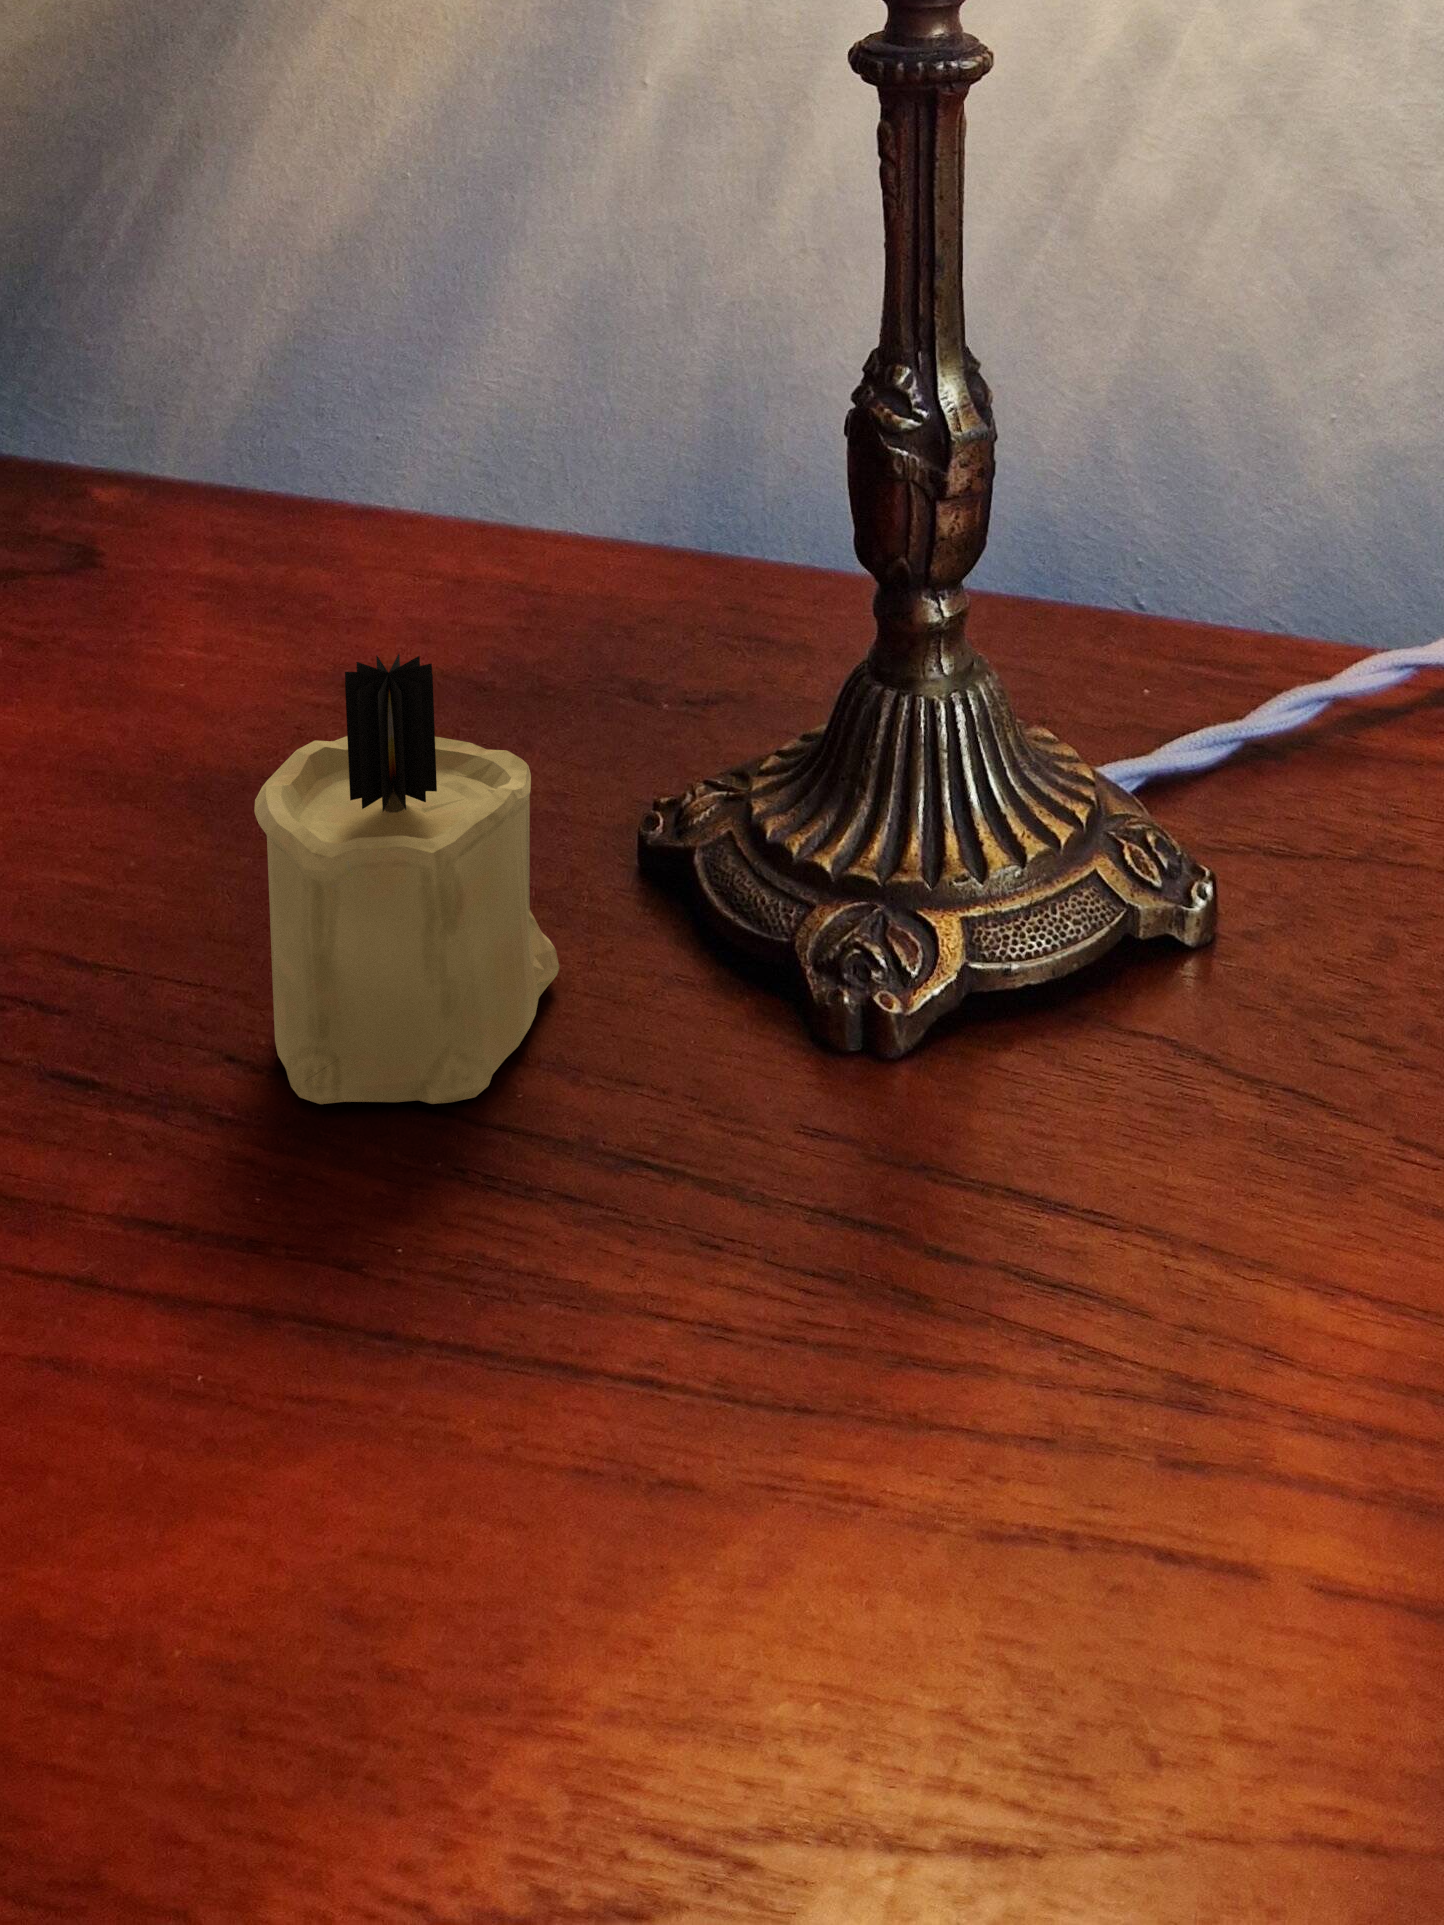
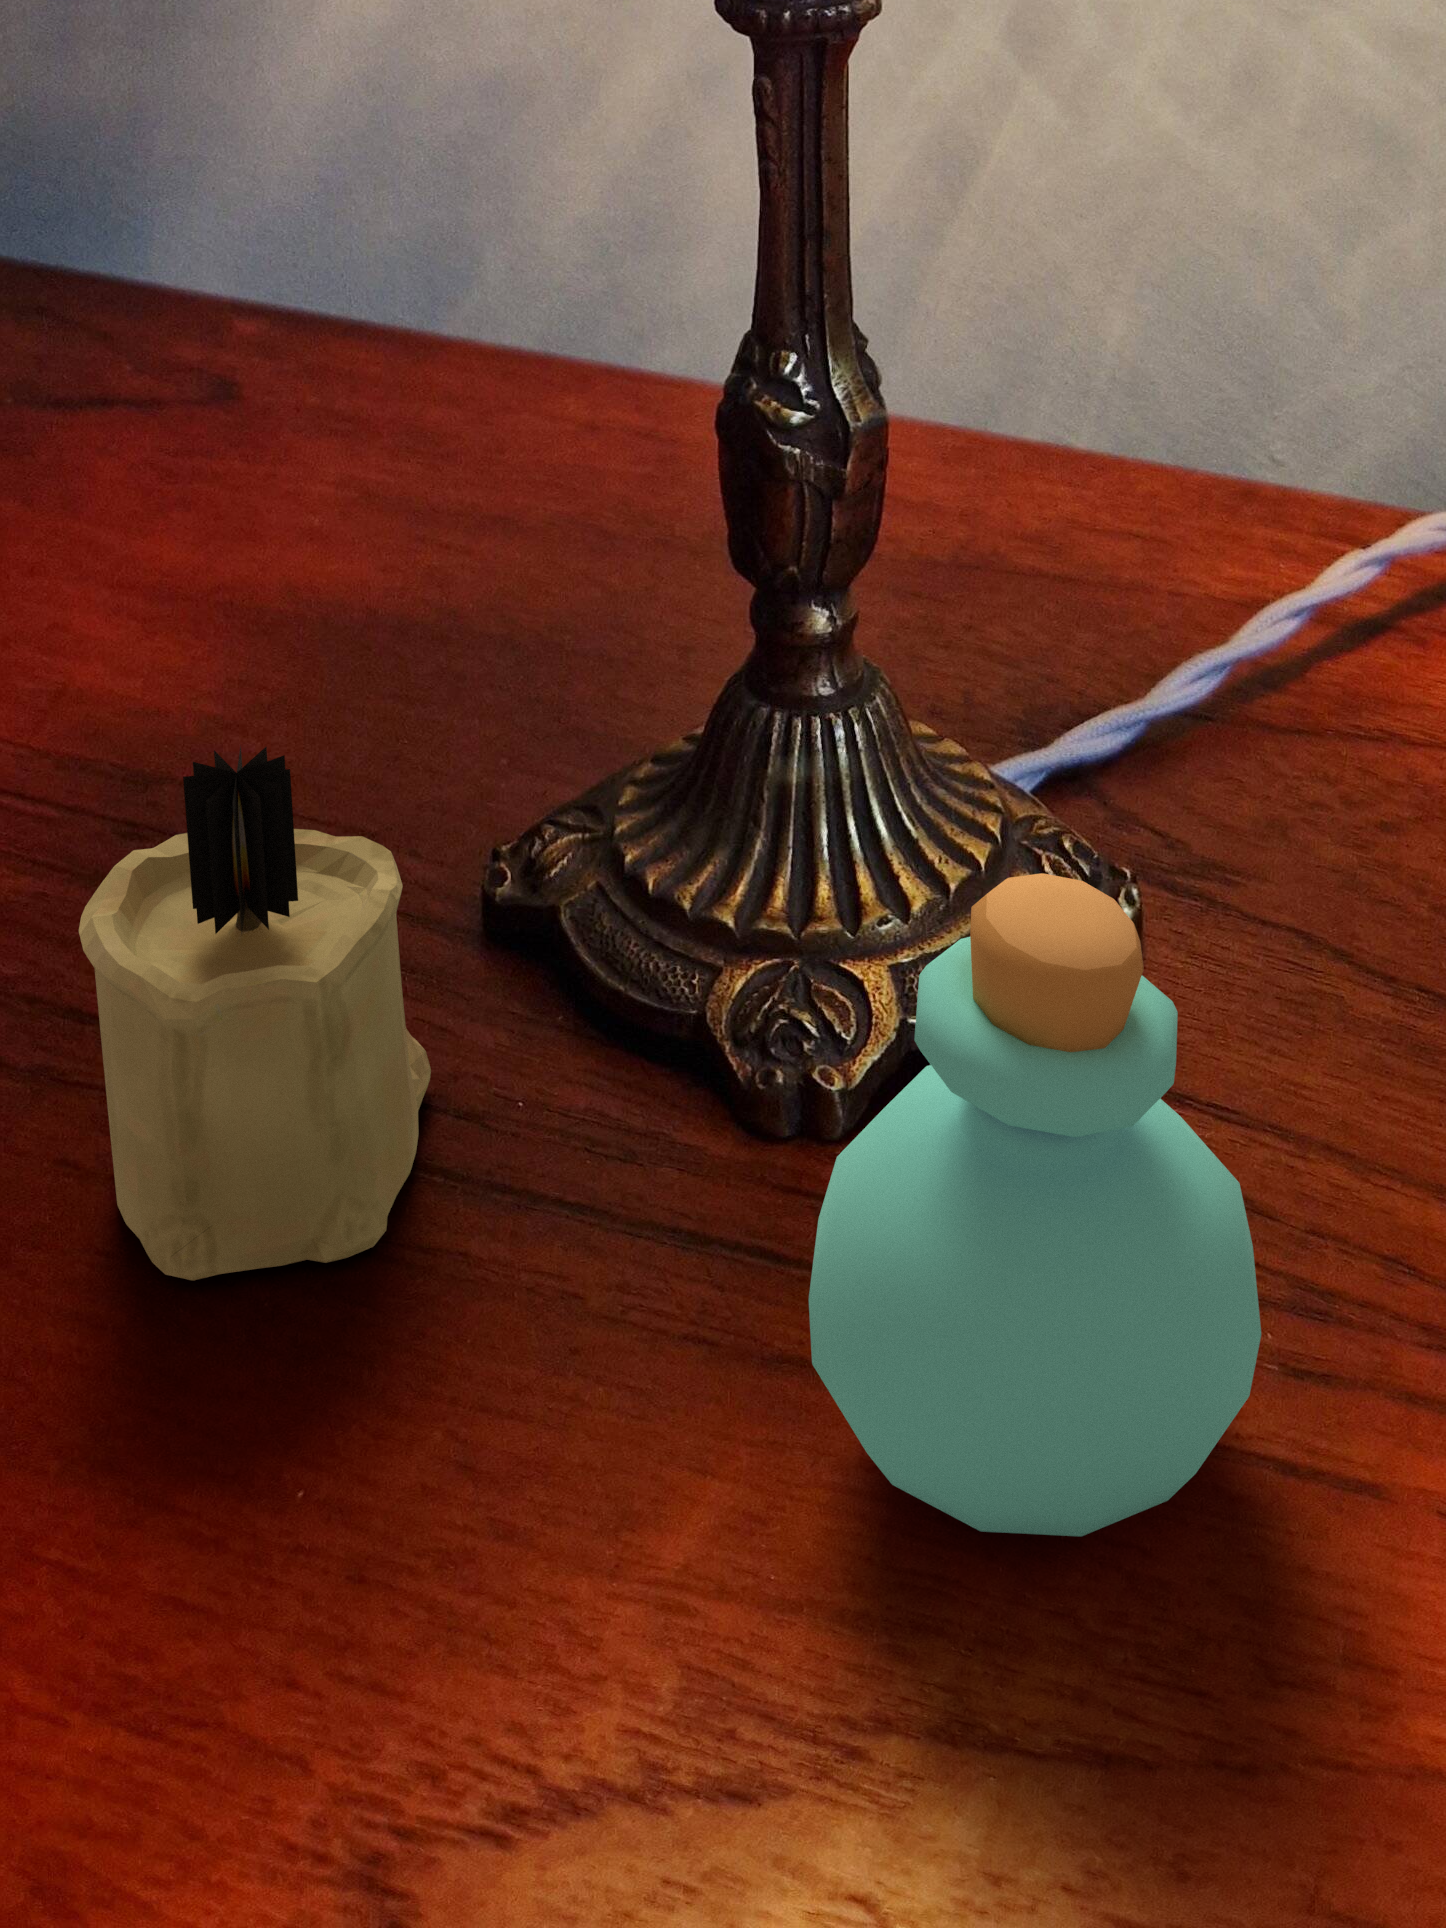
perfume bottle: none [789,793,1193,1383] -> present [809,873,1261,1536]

